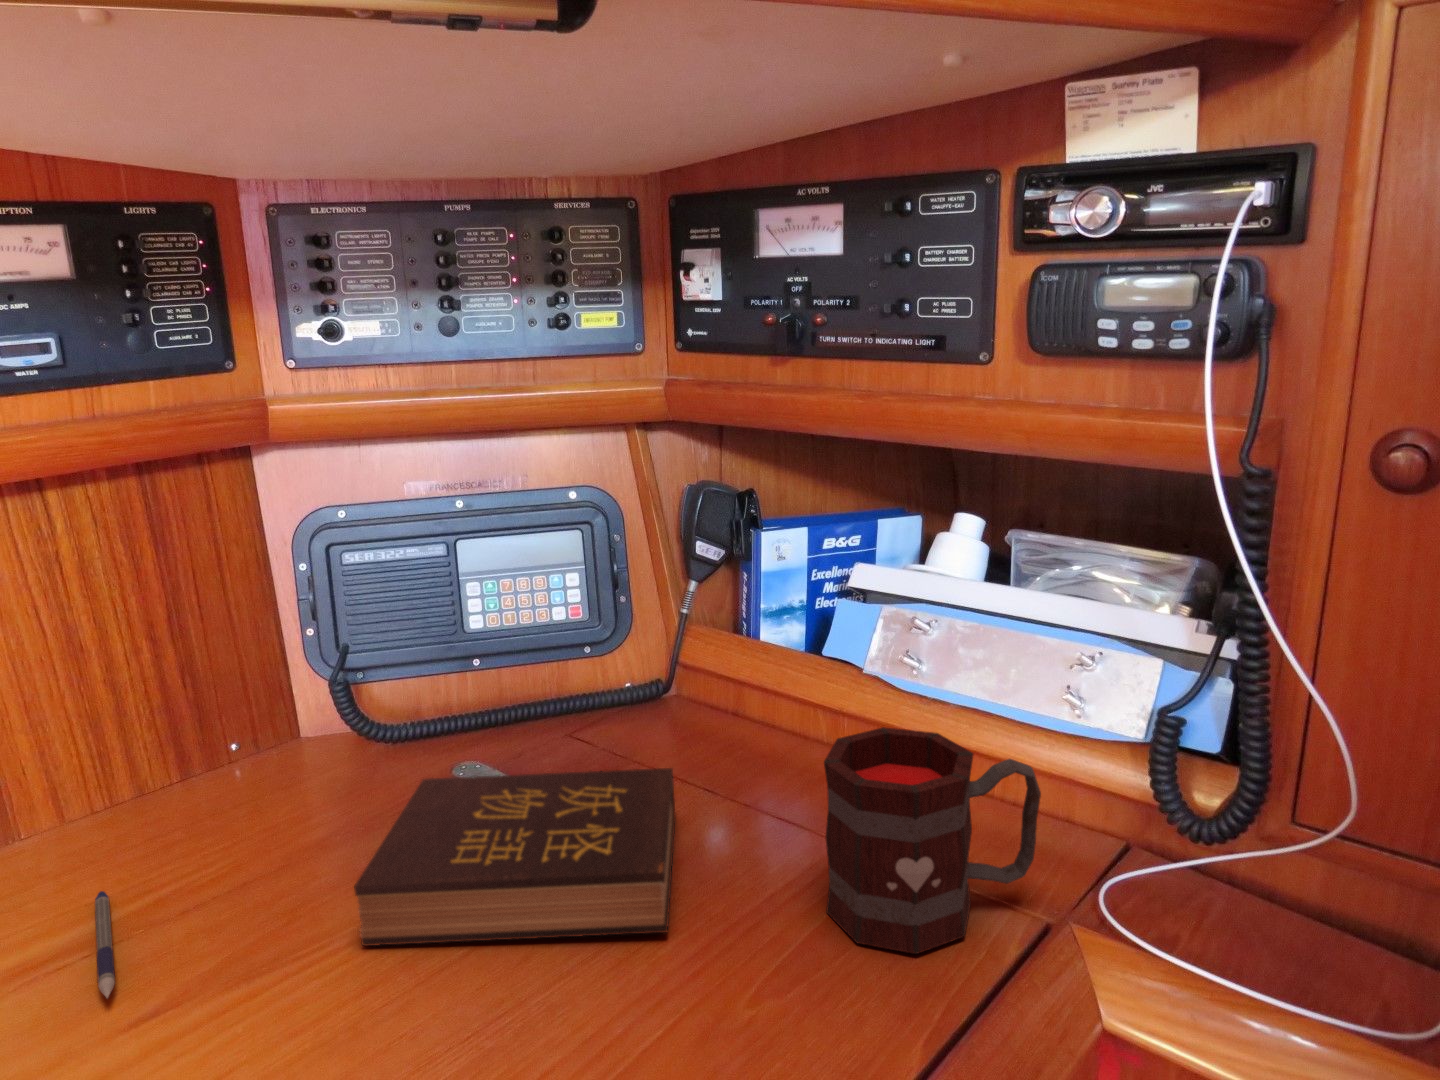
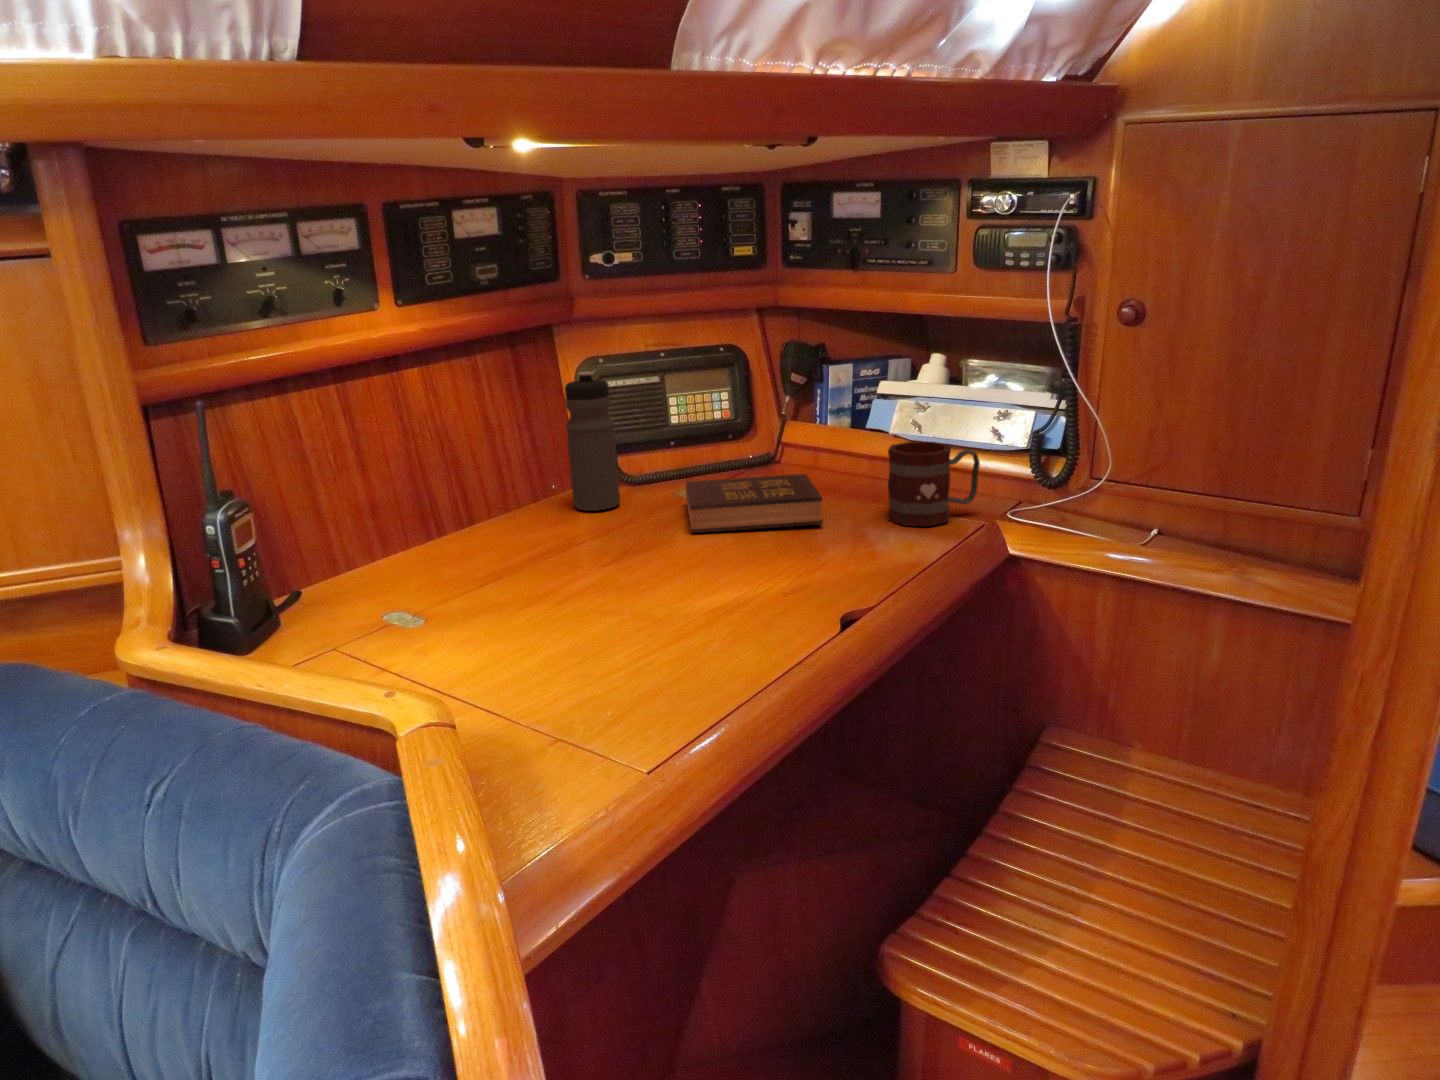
water bottle: none [166,553,303,838] -> present [565,371,620,511]
pen: present [95,891,115,998] -> none [555,524,602,545]

